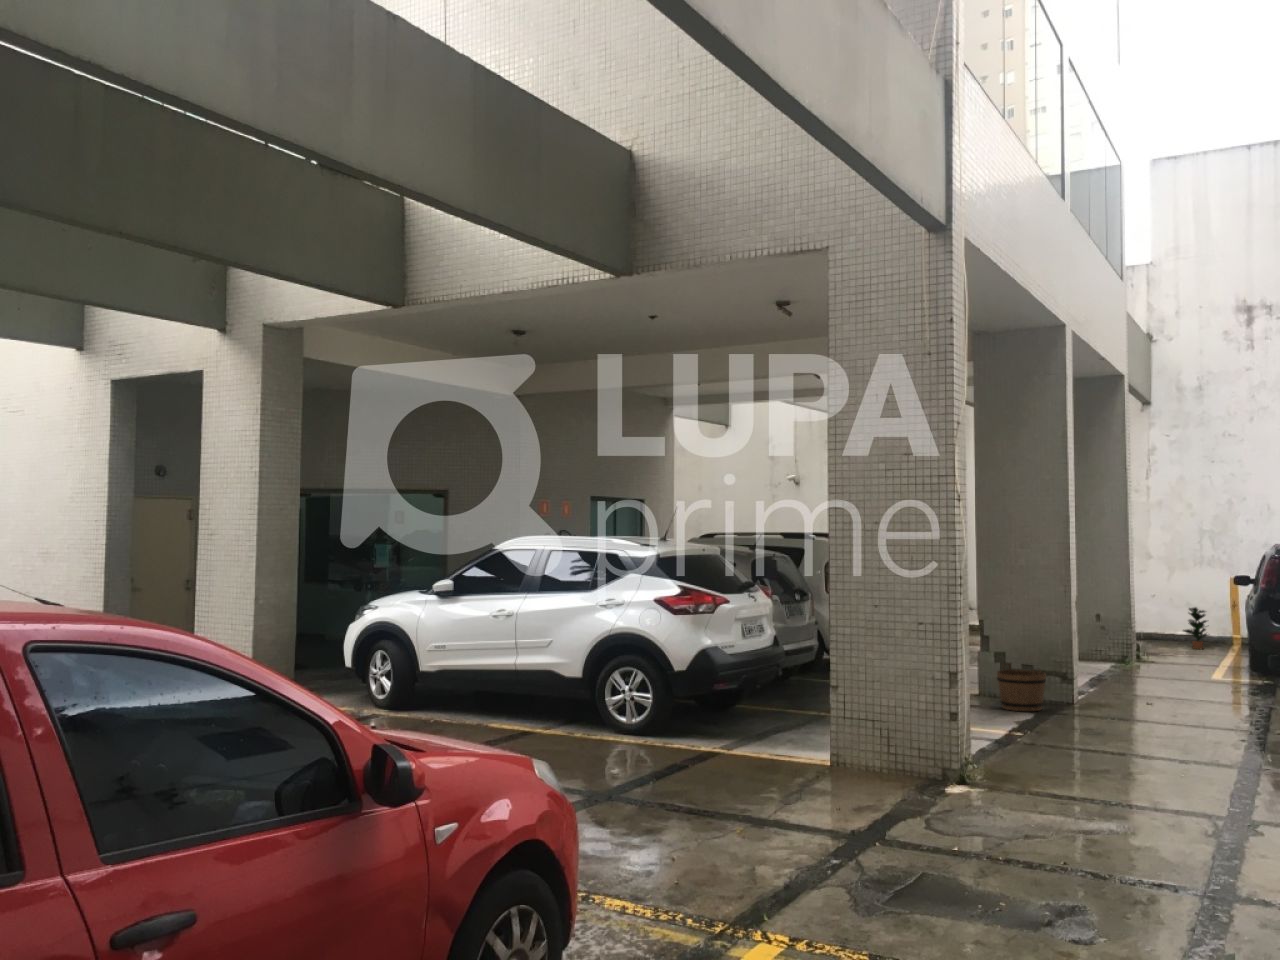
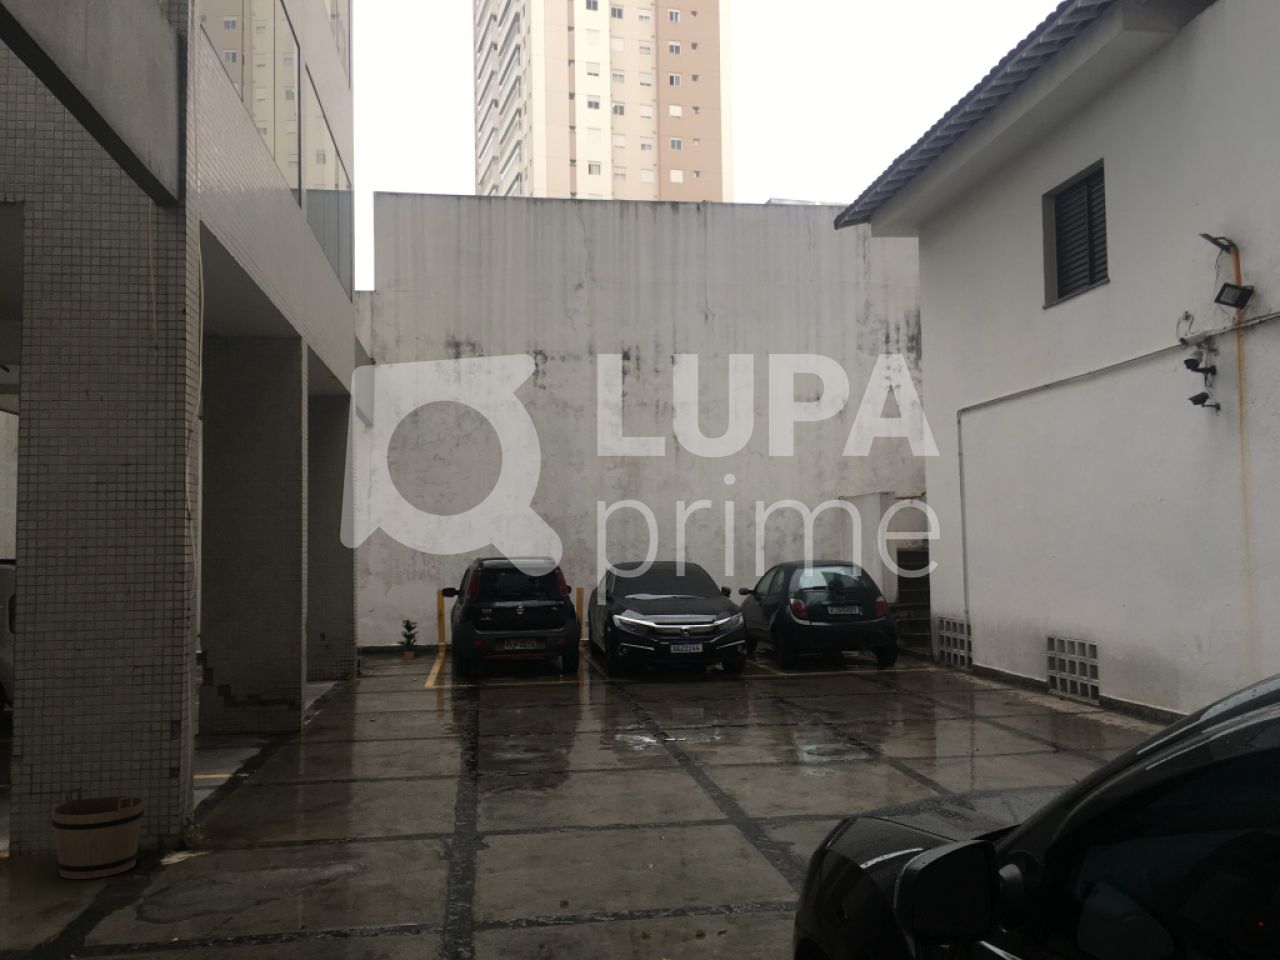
bucket: present [997,663,1046,711] -> present [52,788,144,879]

